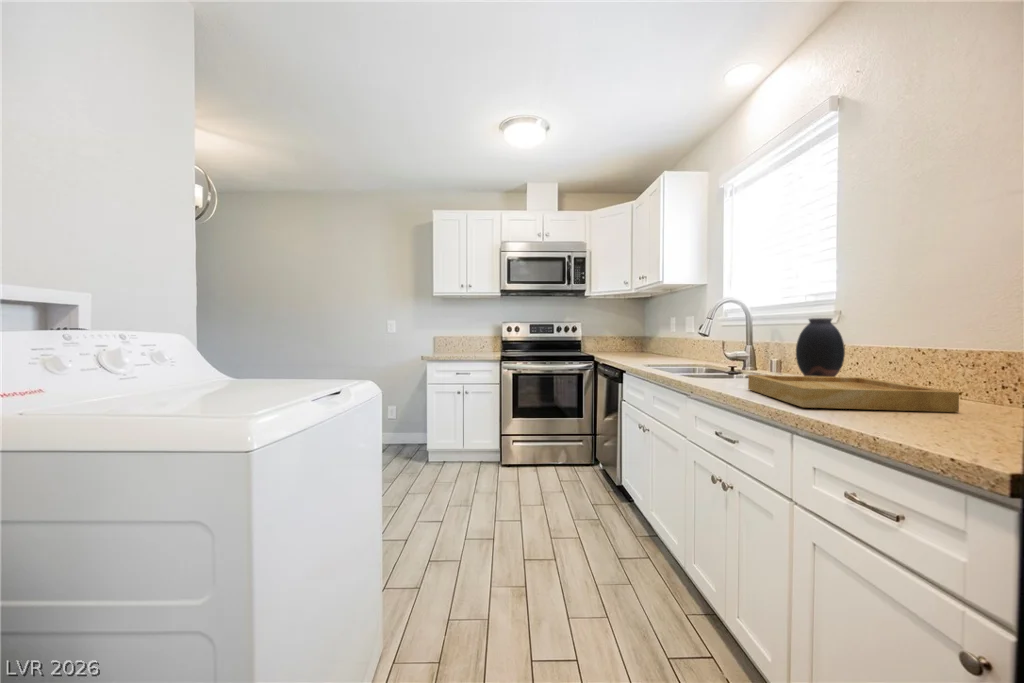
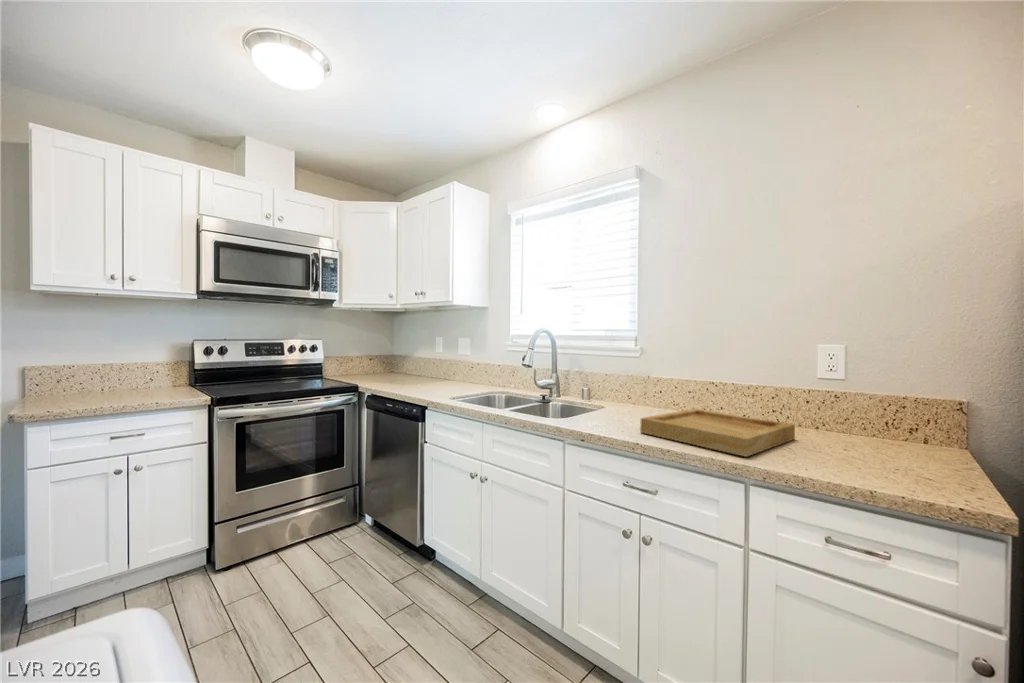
vase: present [796,318,845,377] -> none [631,356,667,414]

